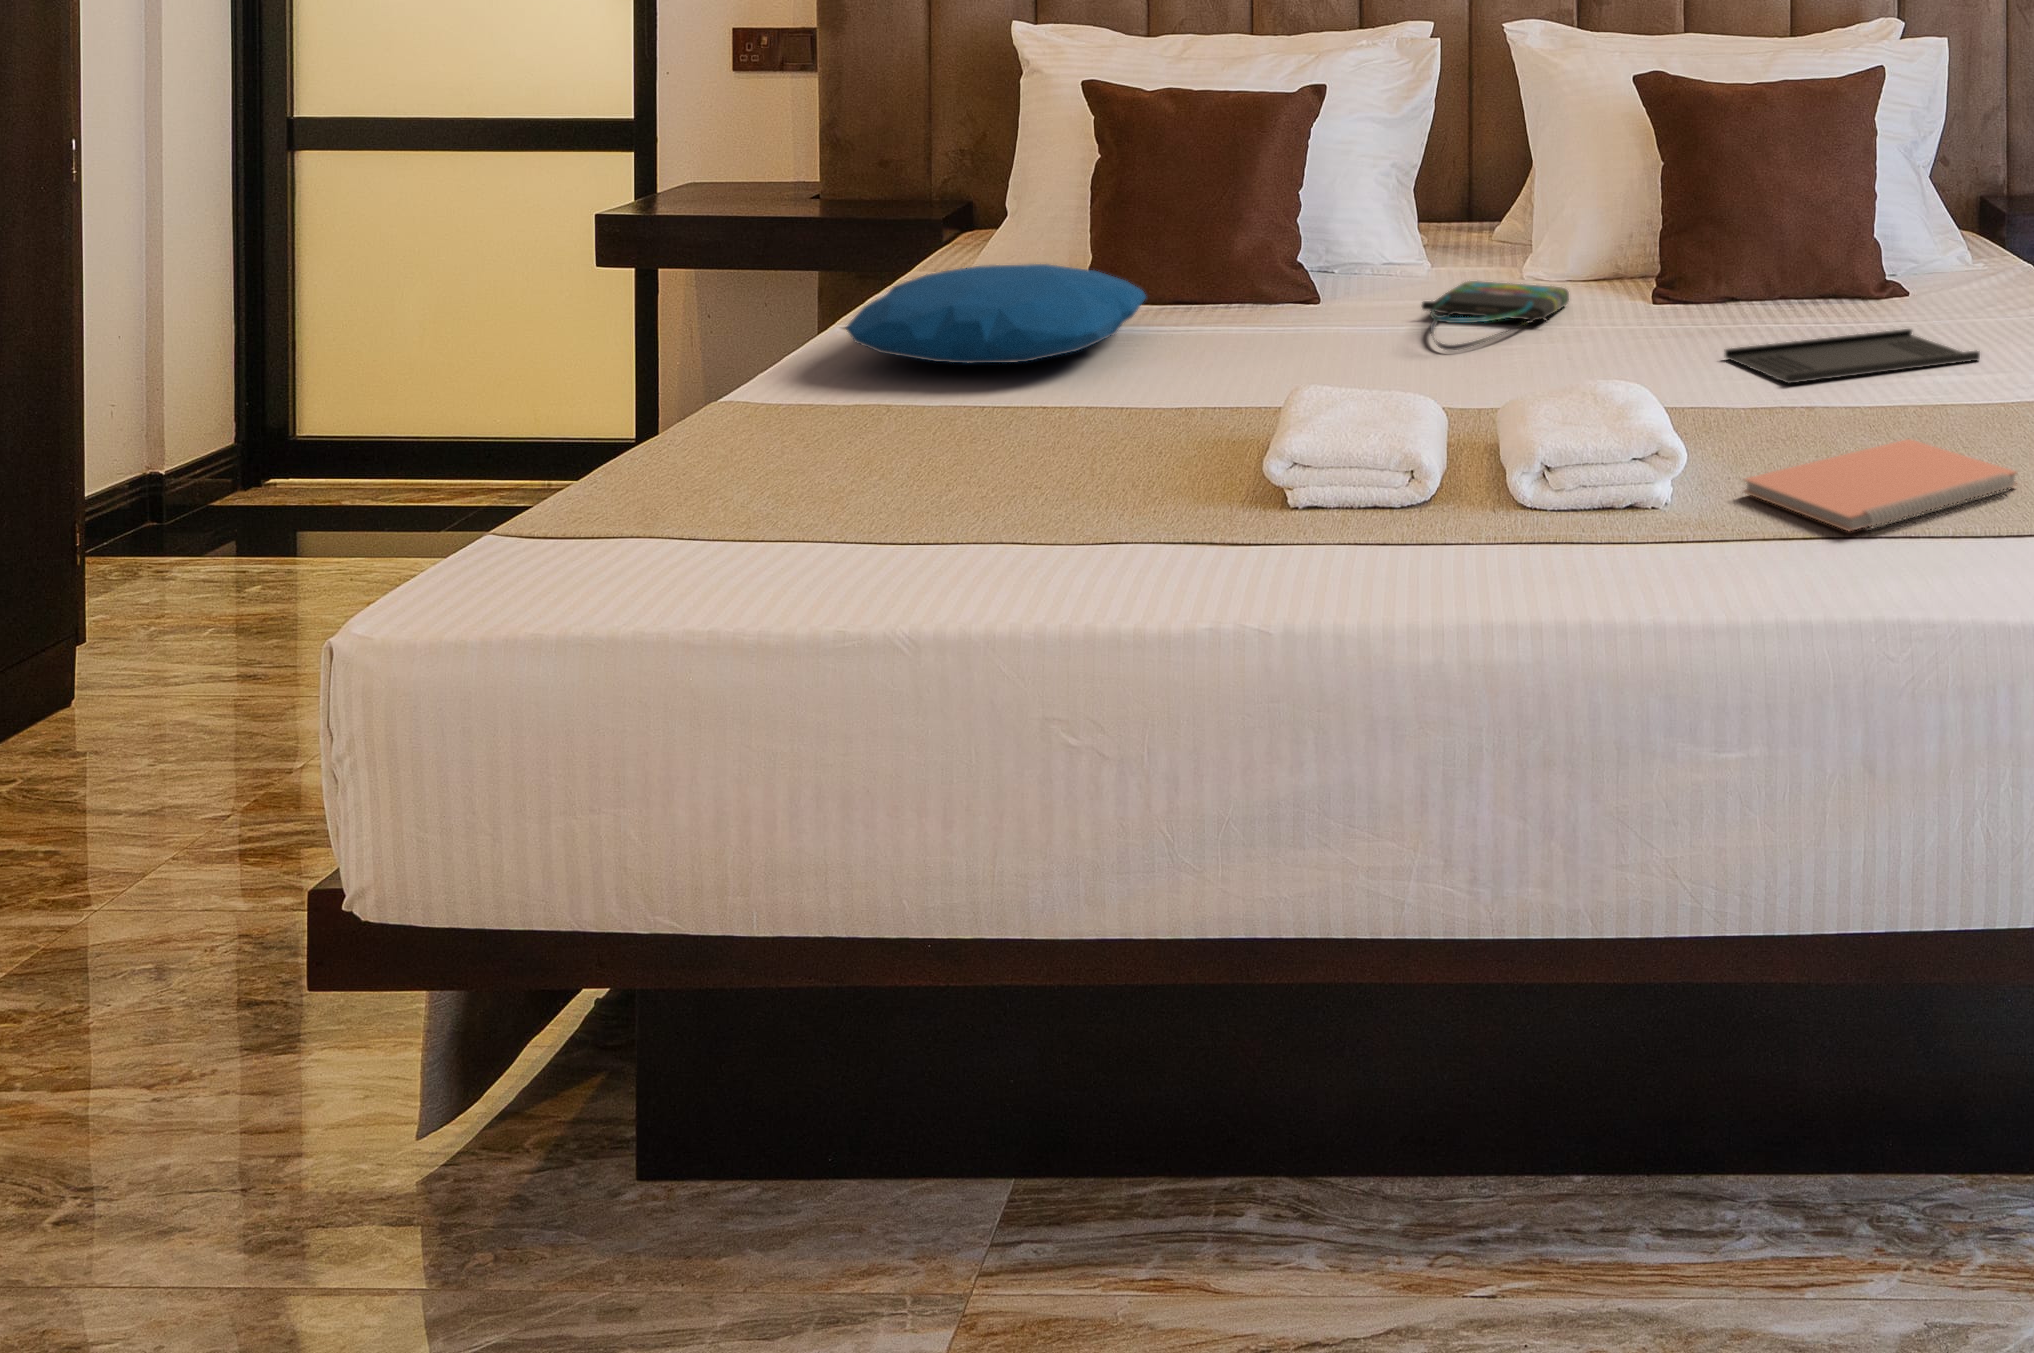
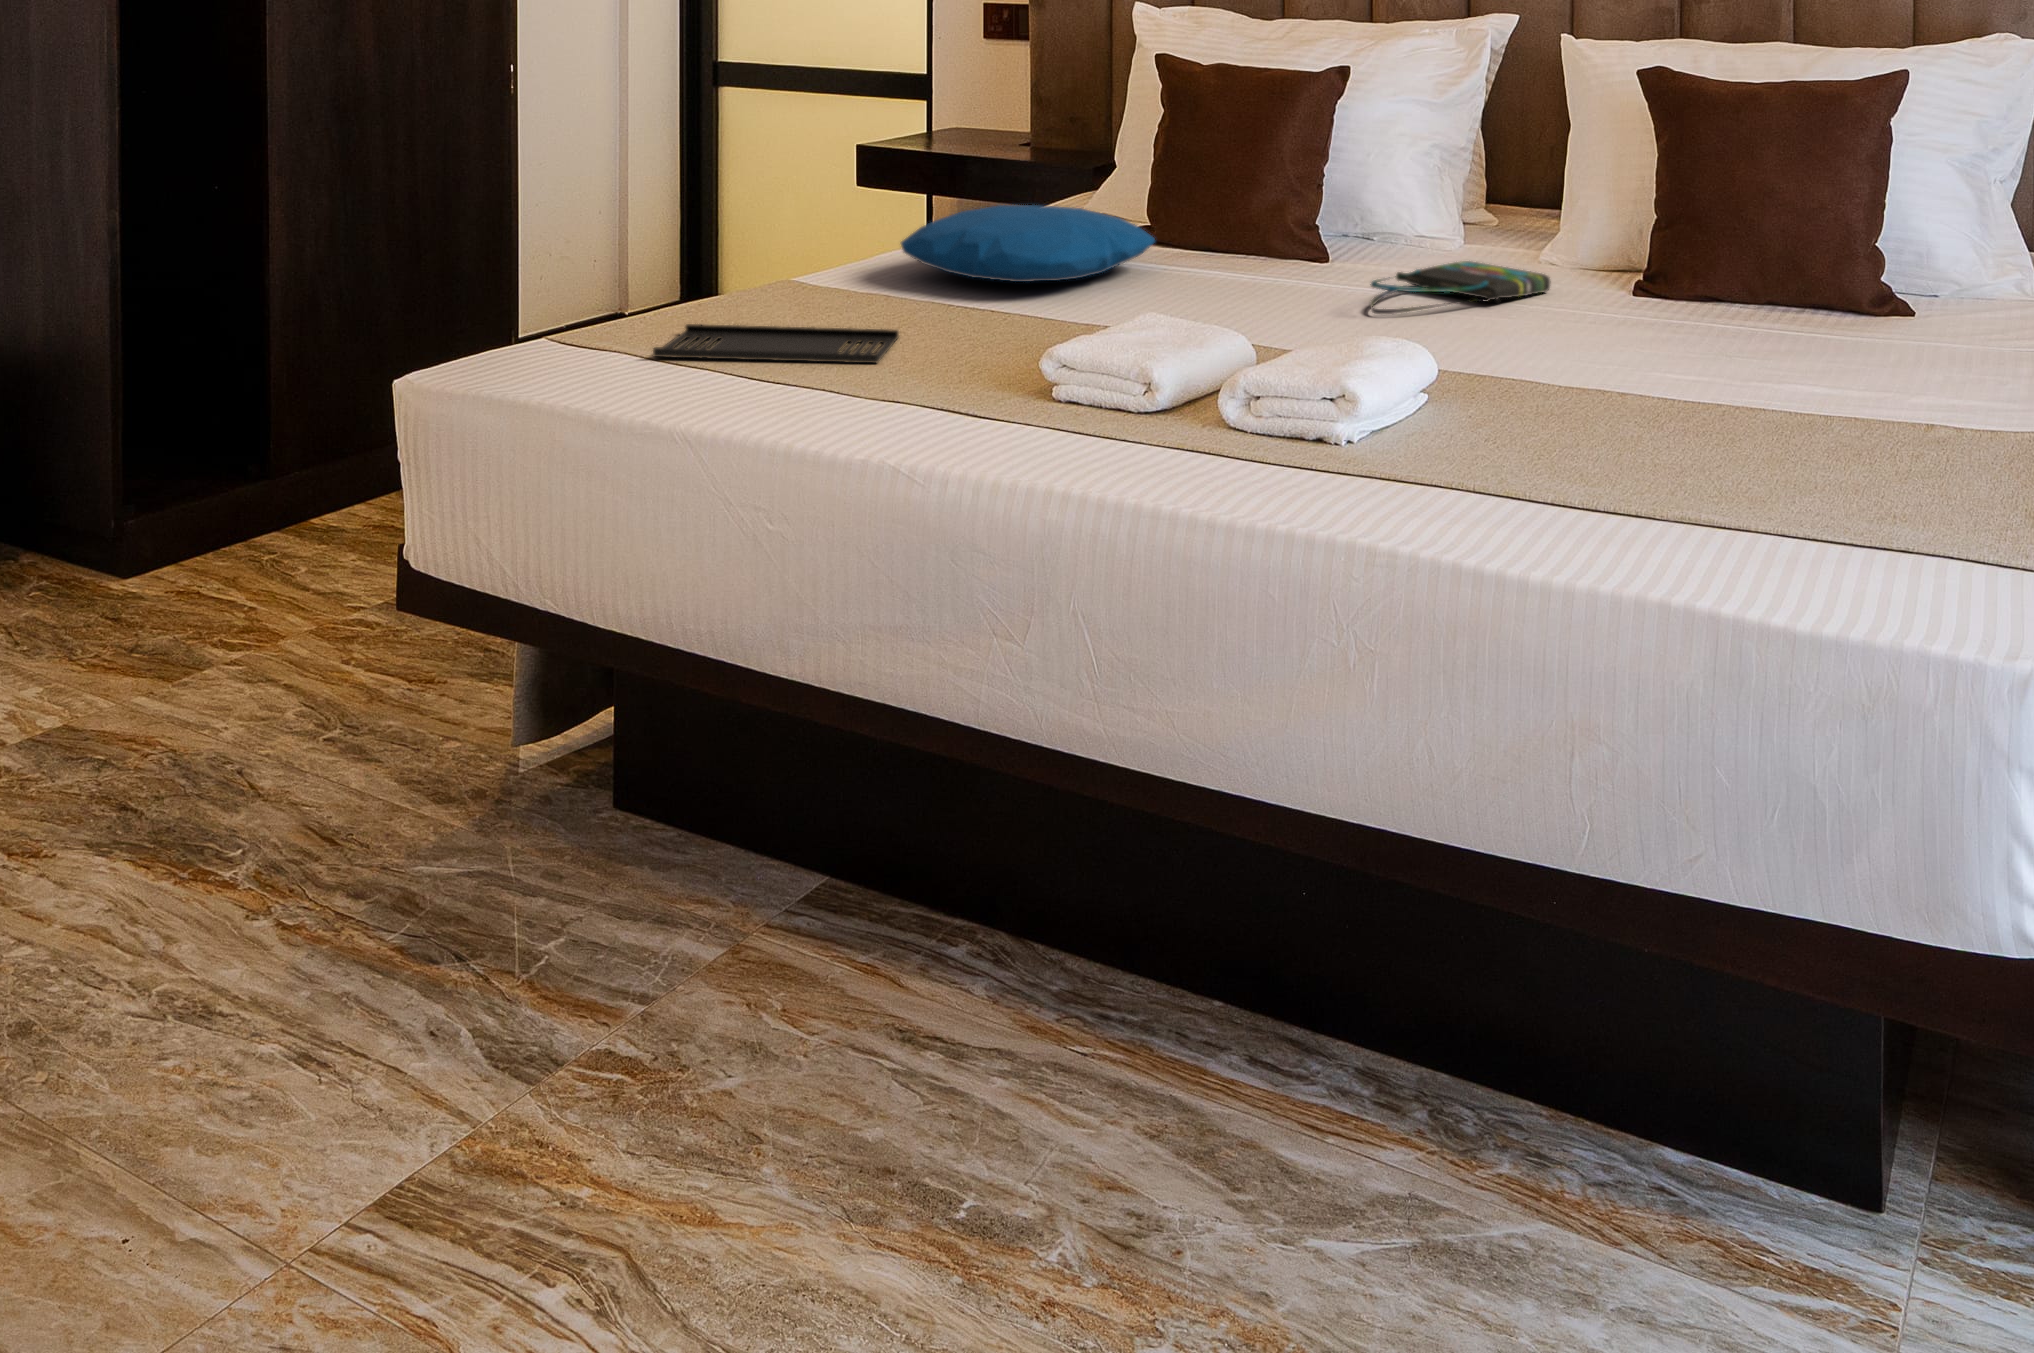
tray: present [1725,329,1980,384] -> present [653,324,899,363]
notebook: present [1743,439,2017,531] -> none [1449,431,1730,491]

